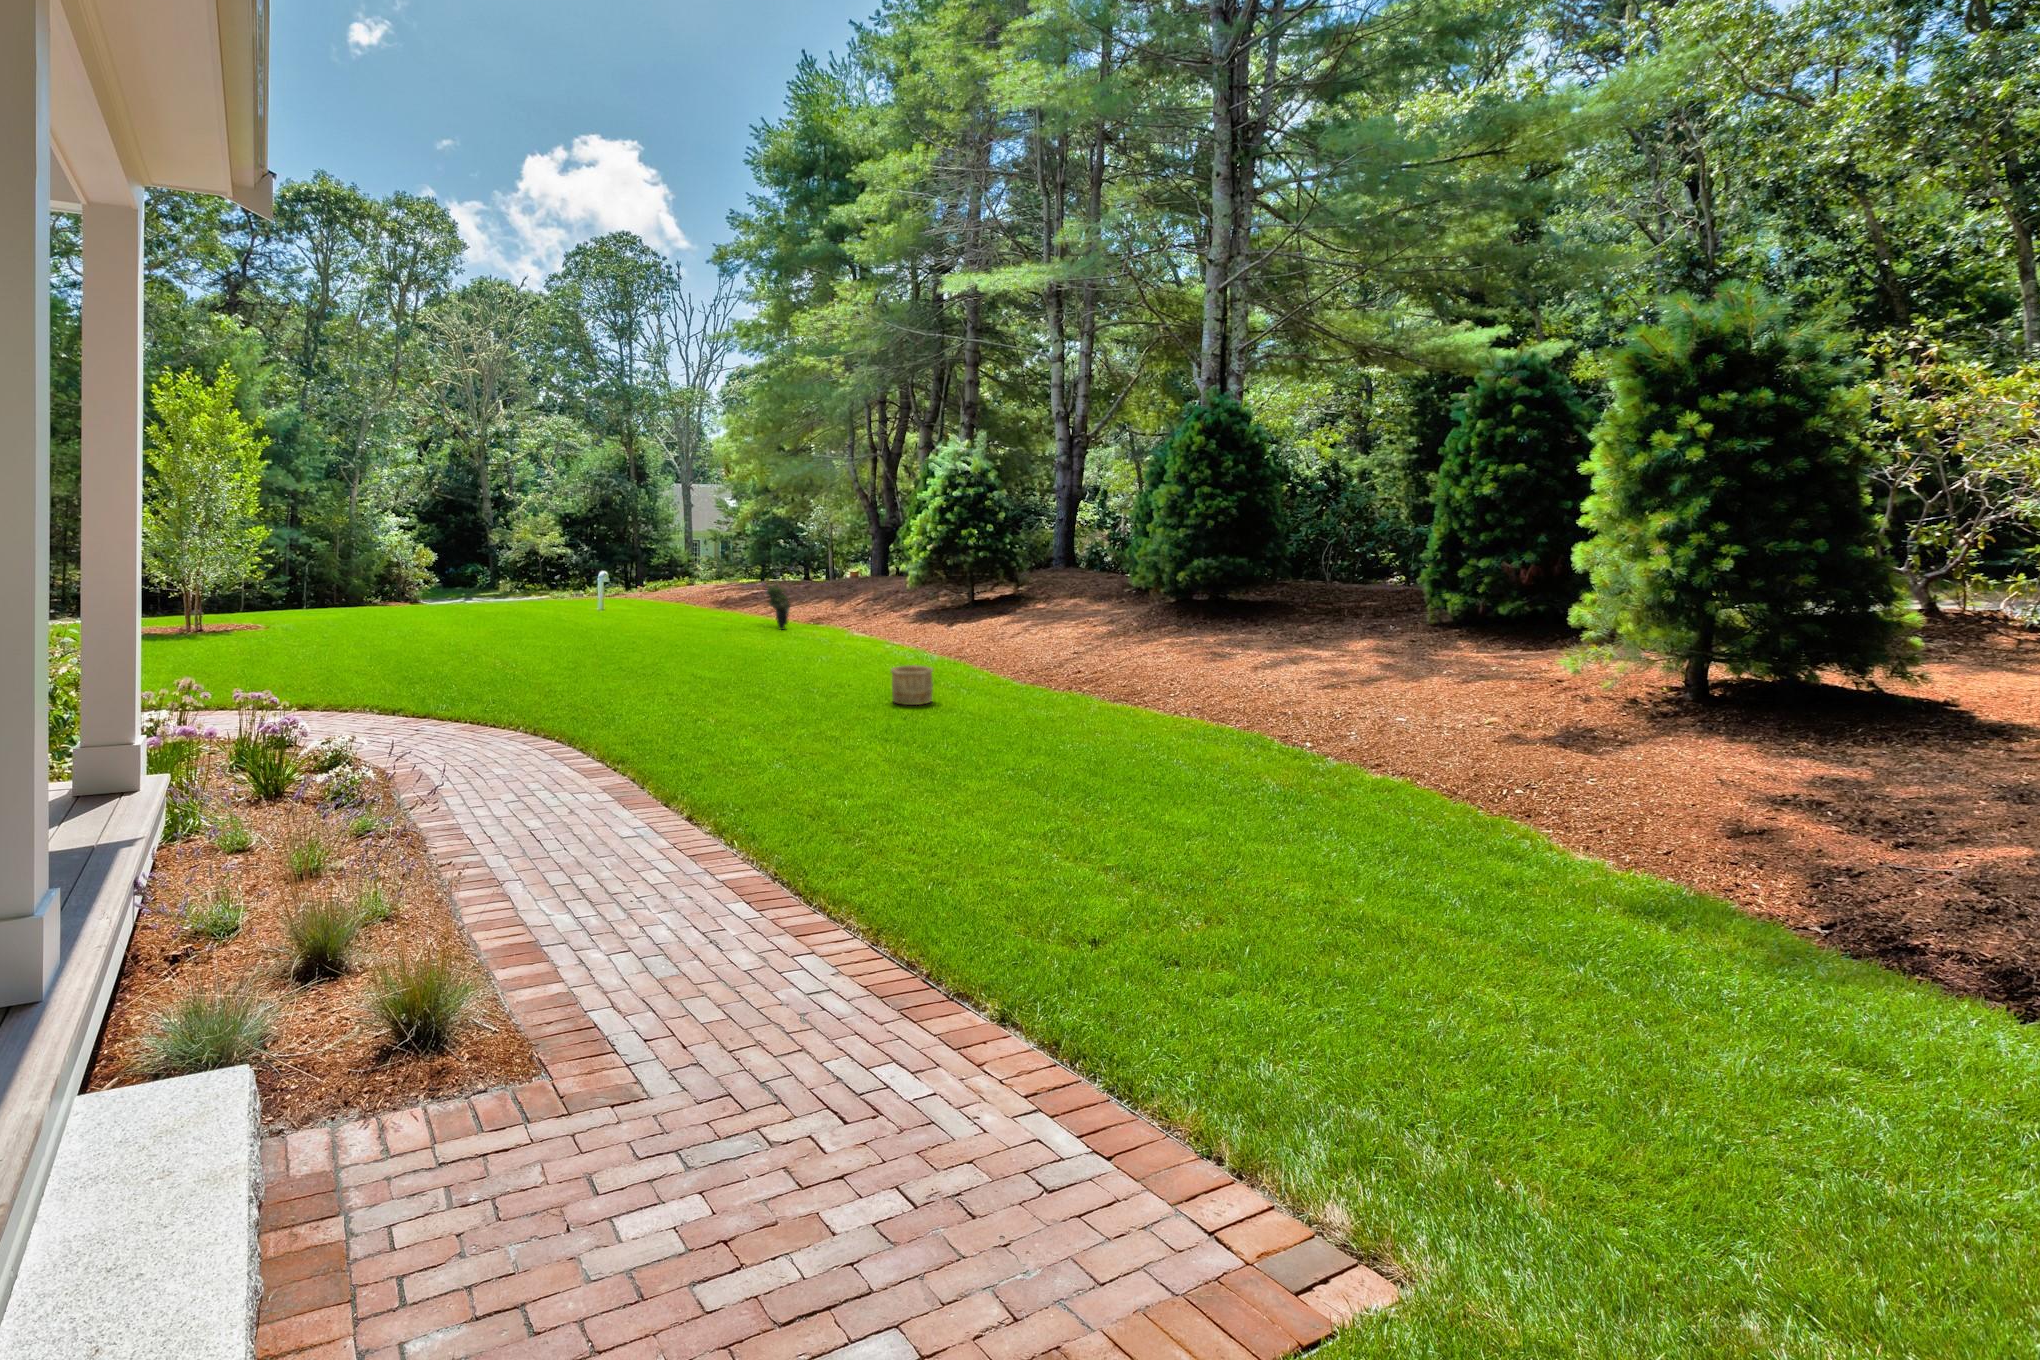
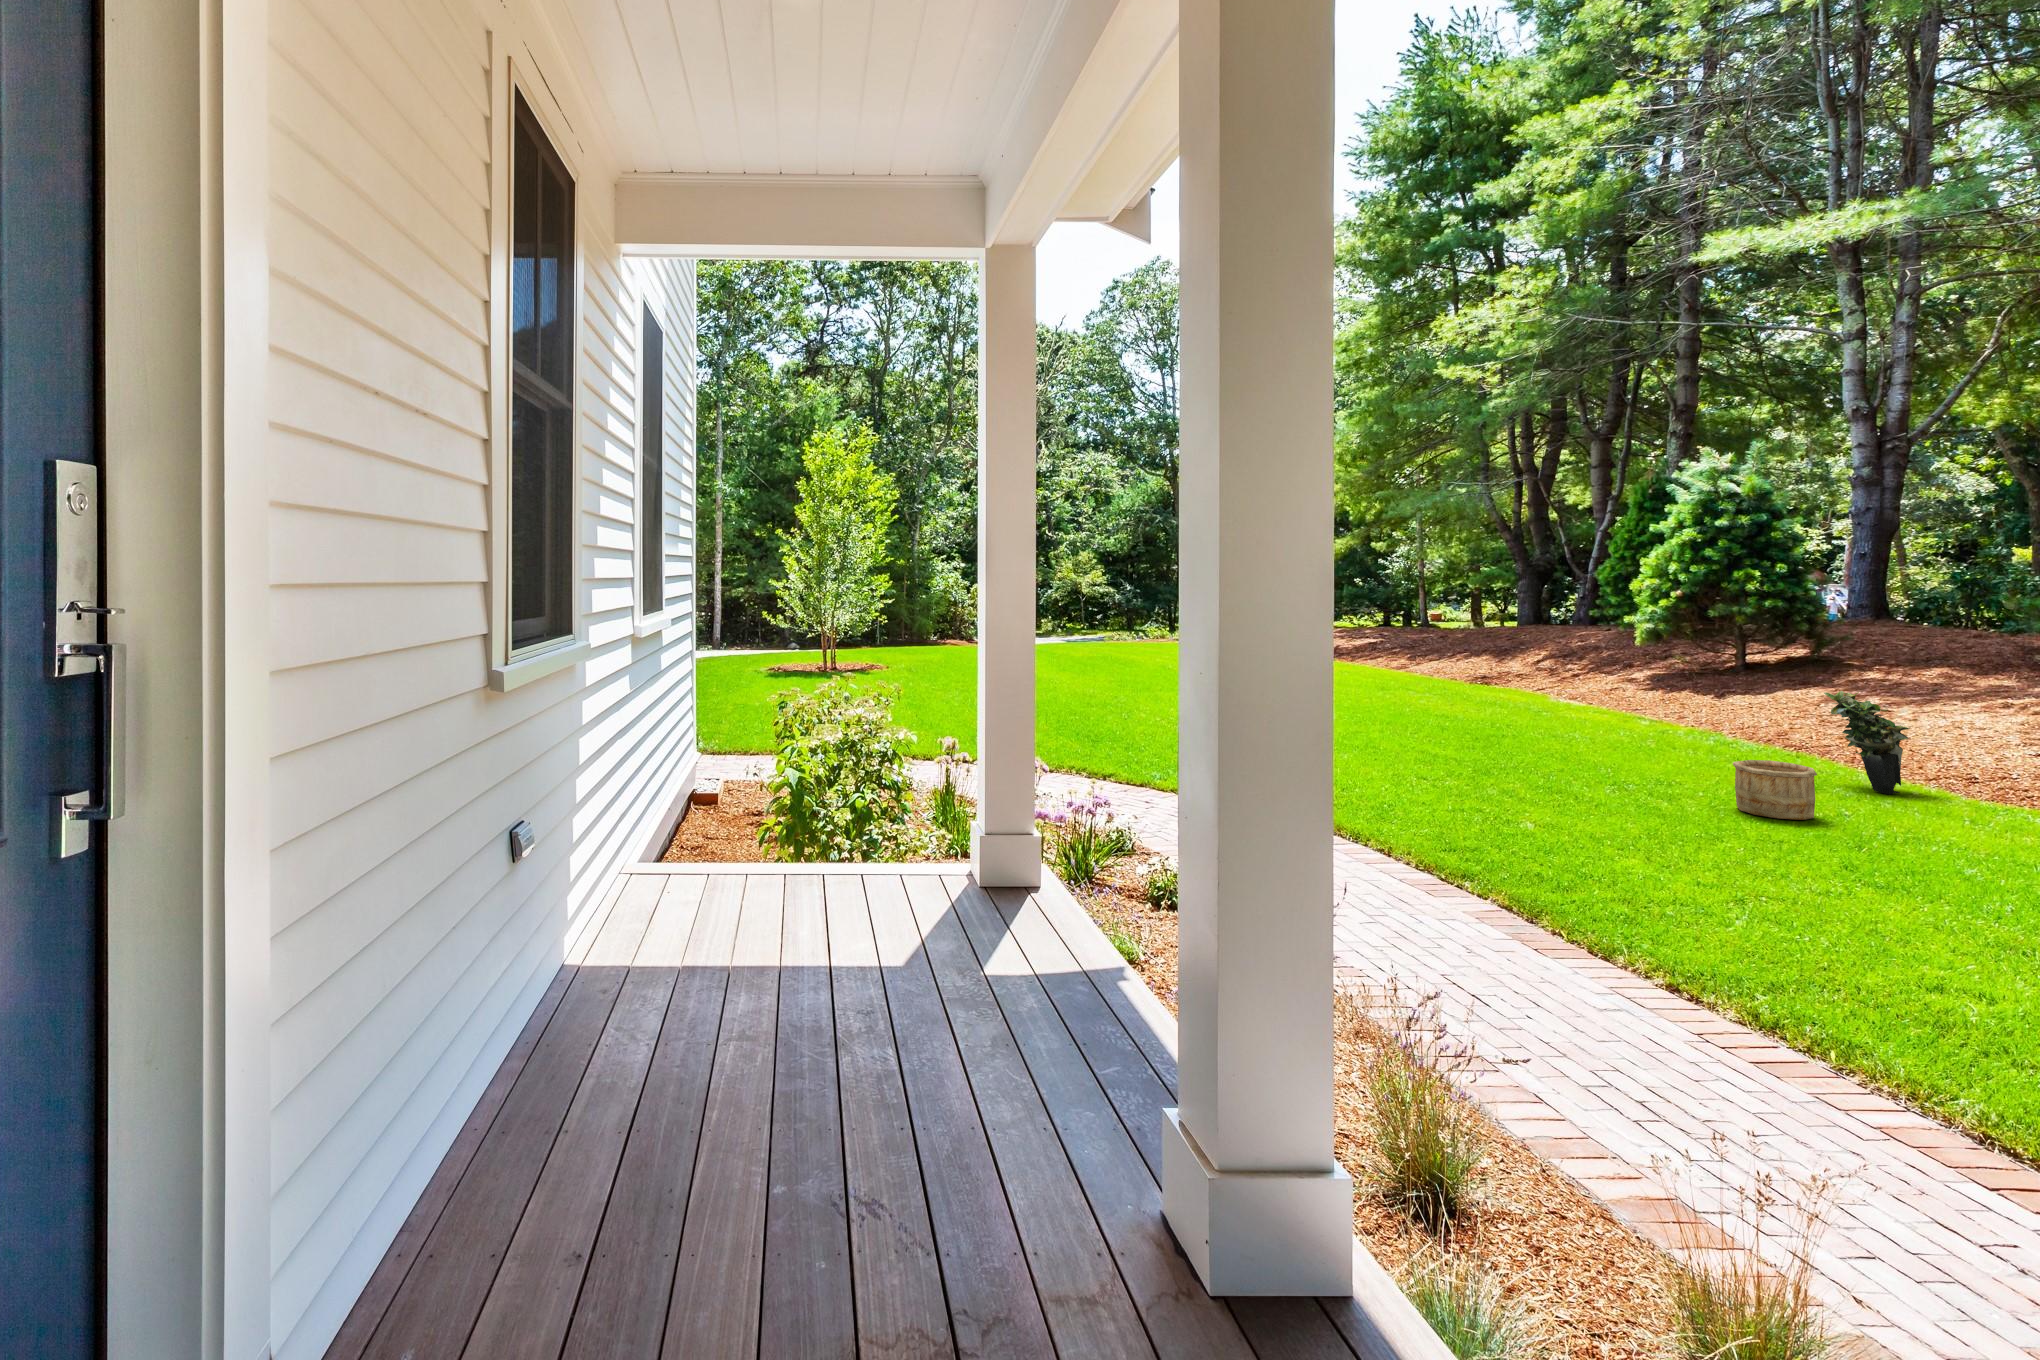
potted plant: present [766,584,790,630] -> present [1824,691,1910,795]

